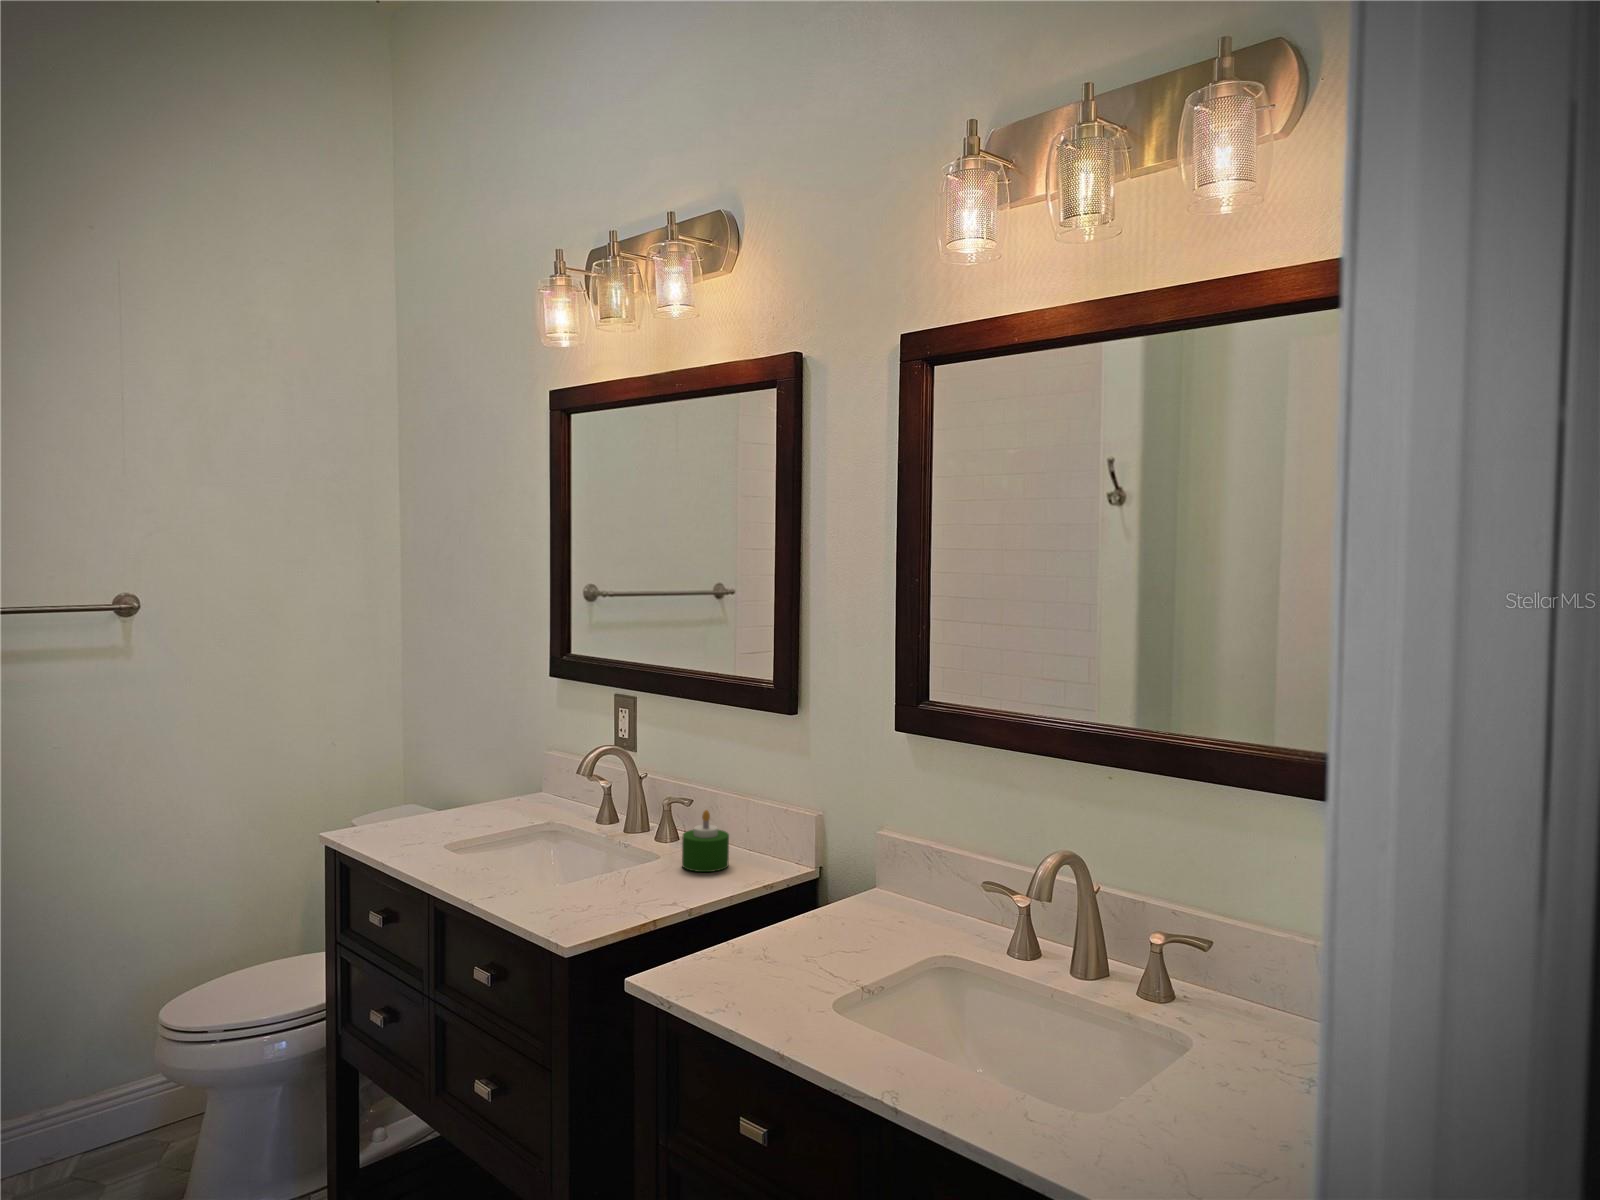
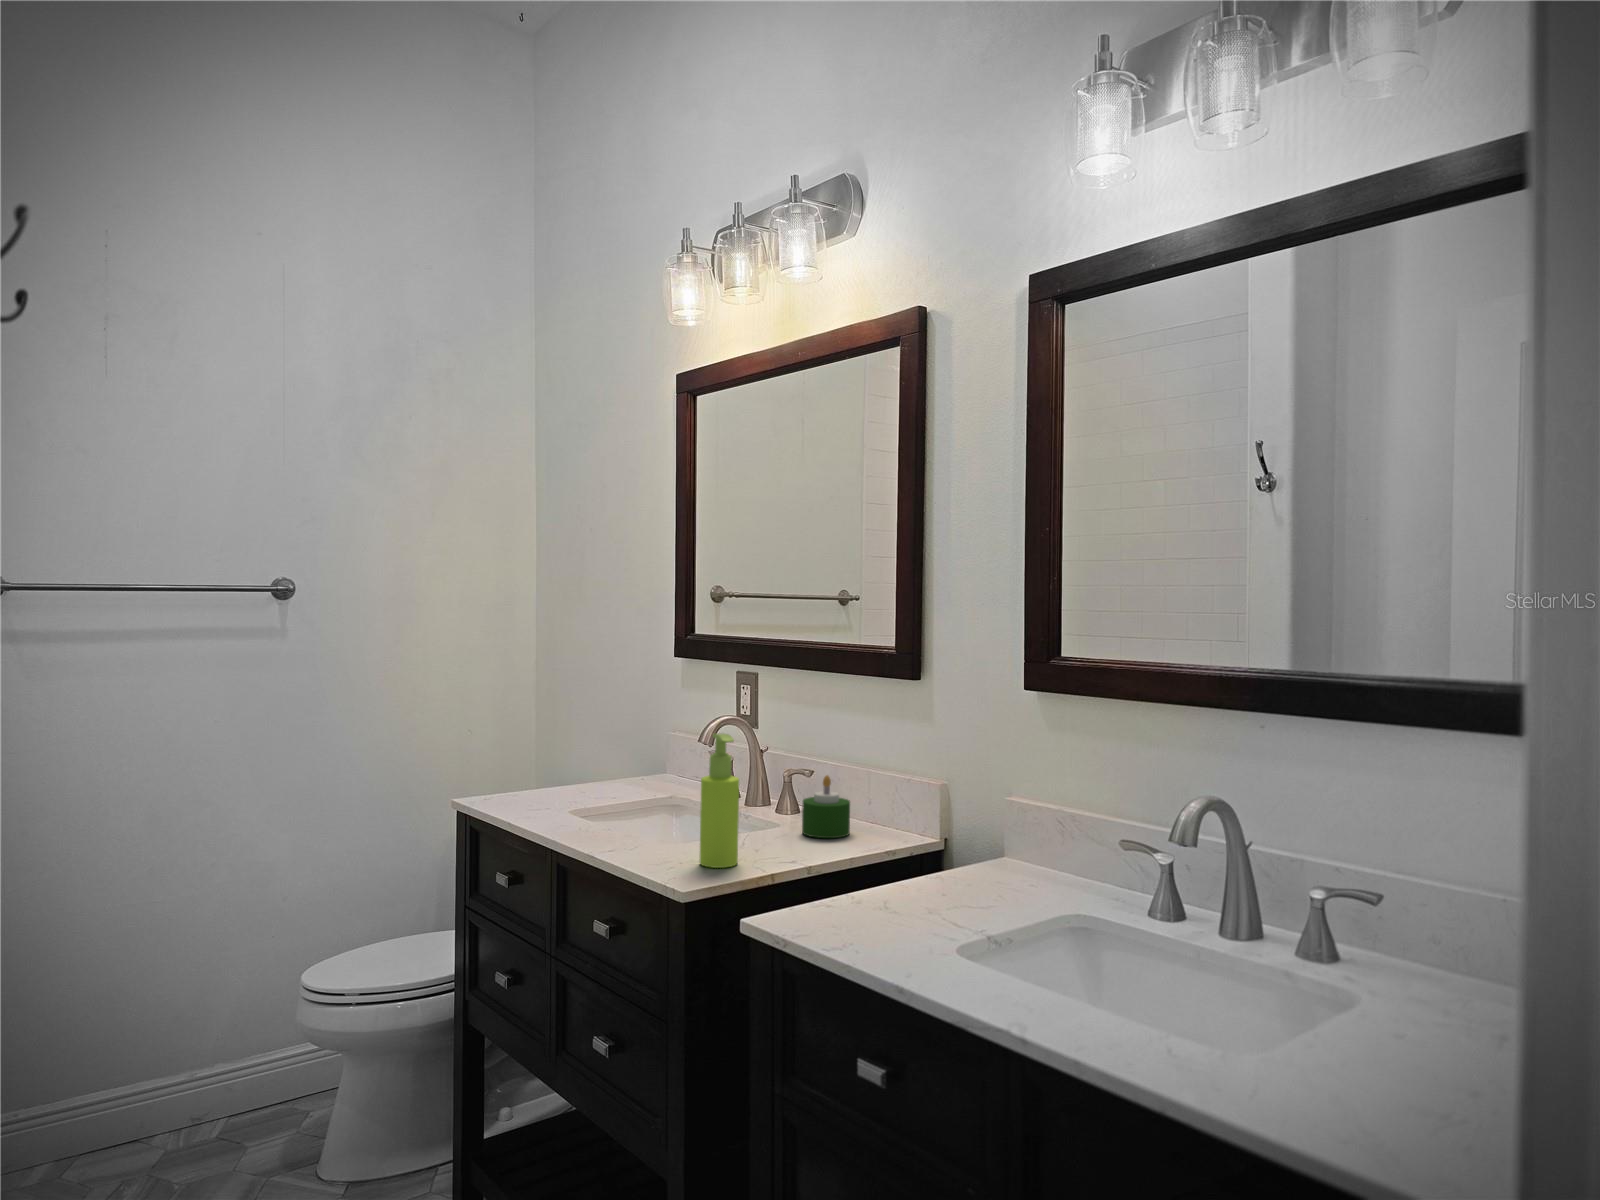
soap dispenser: none [584,781,622,913] -> present [700,733,739,868]

